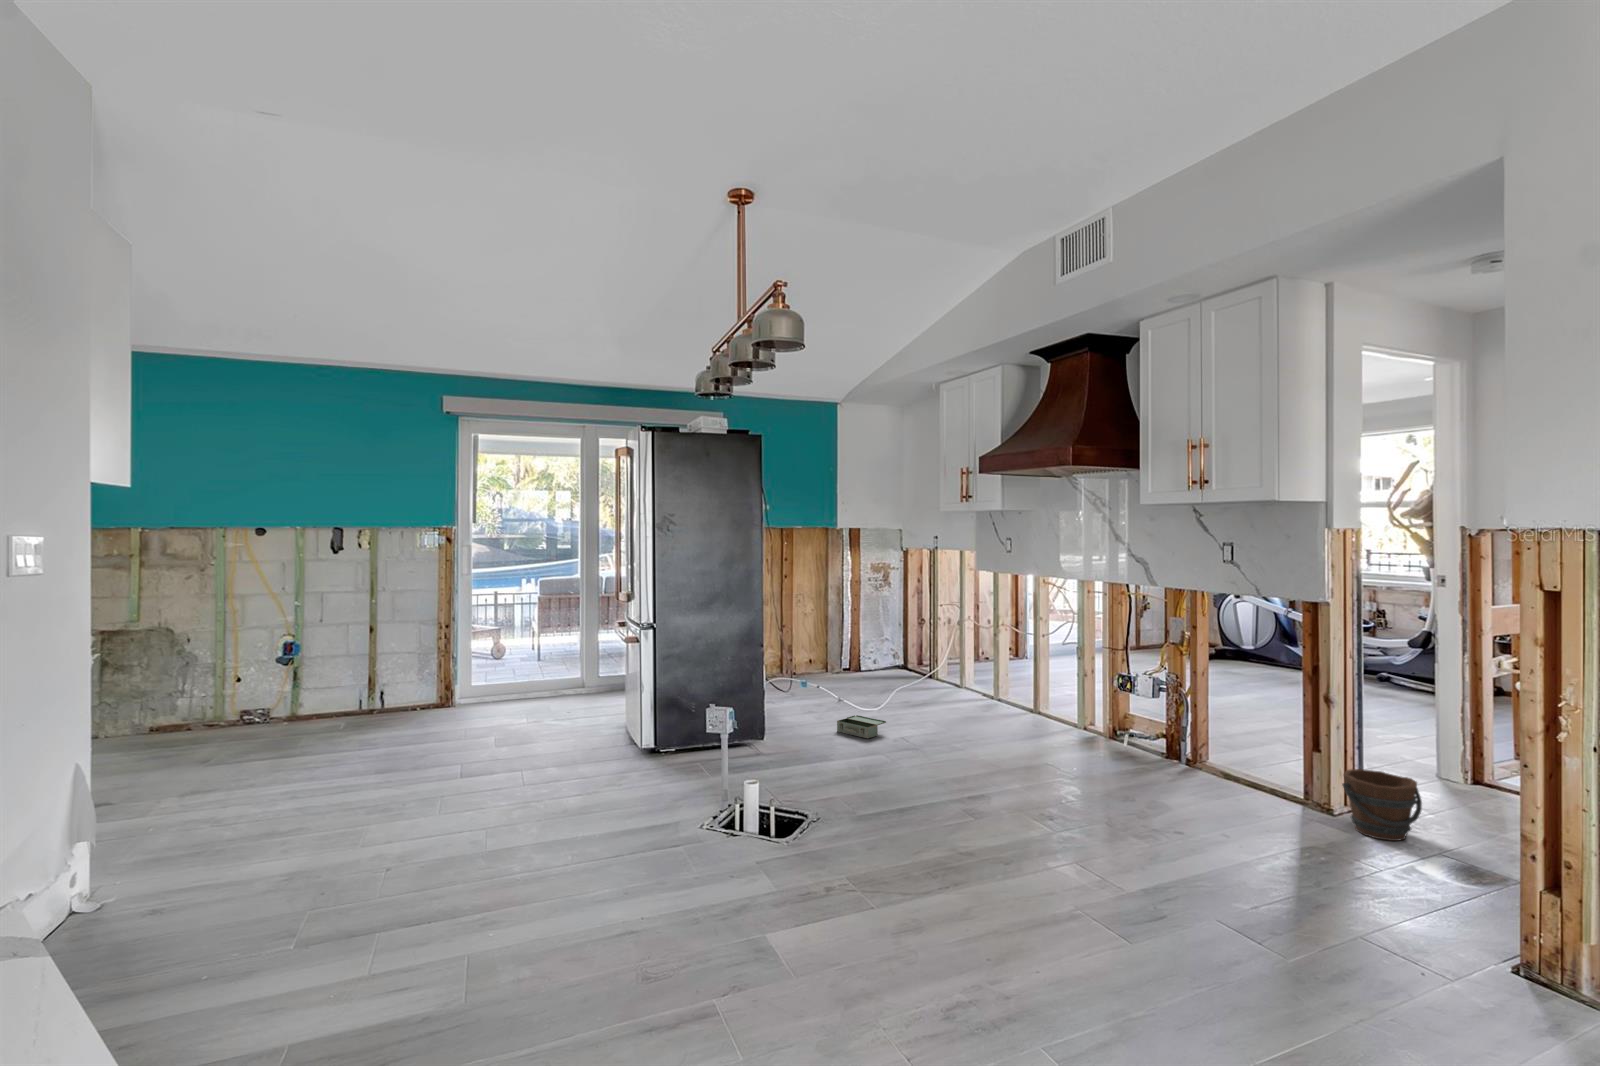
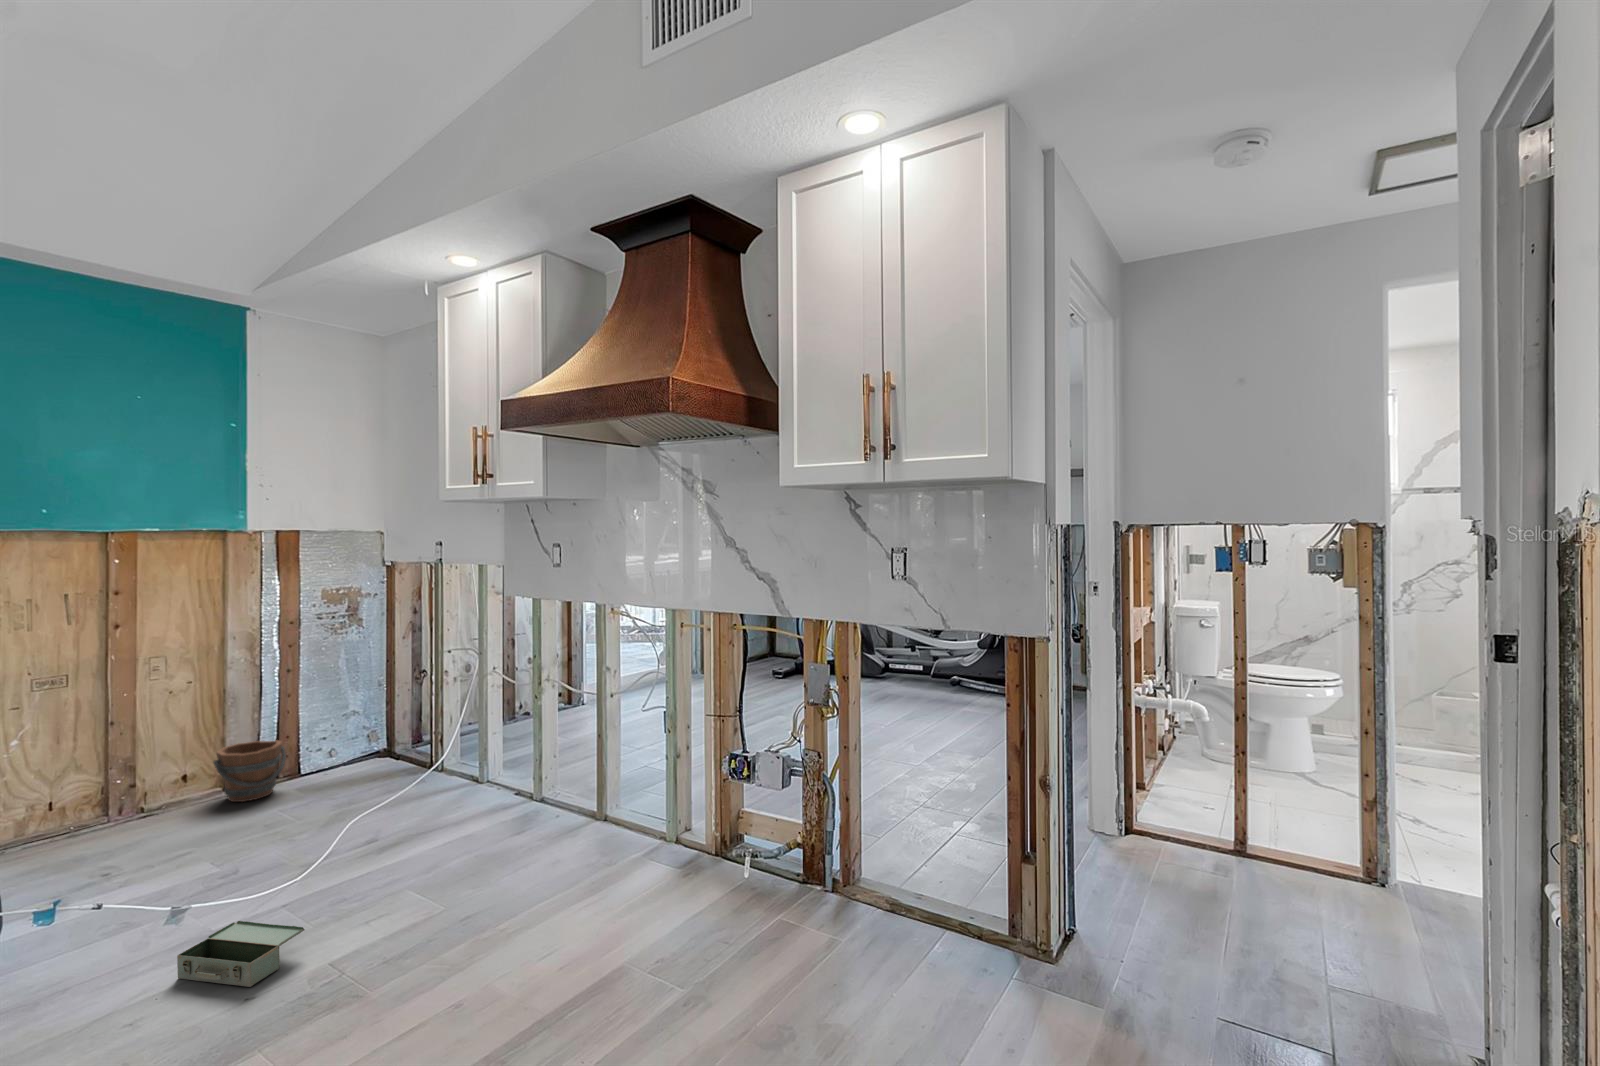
bucket: present [1342,769,1422,841] -> present [213,740,286,802]

